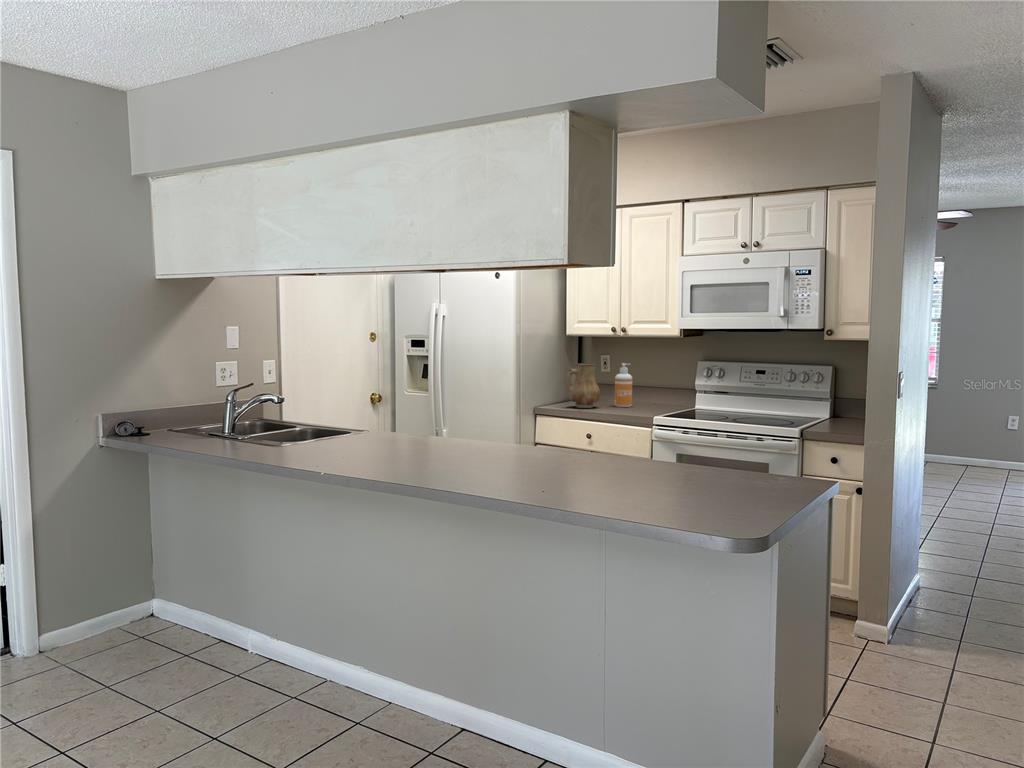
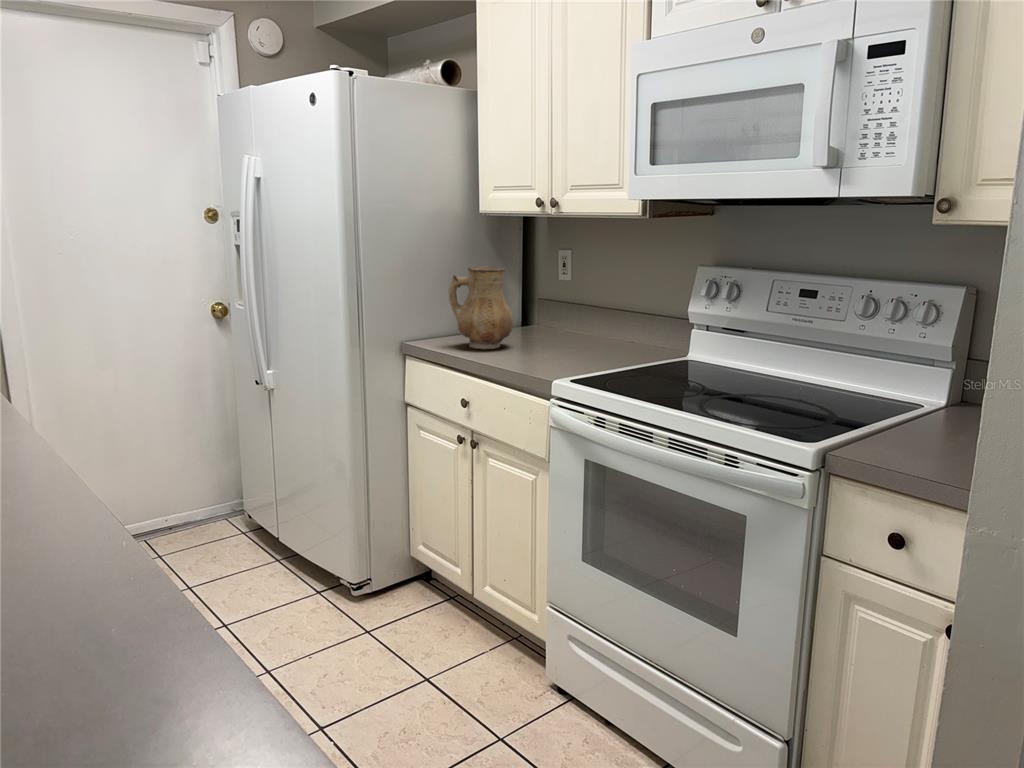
soap dispenser: present [615,363,632,407] -> none [547,267,579,349]

